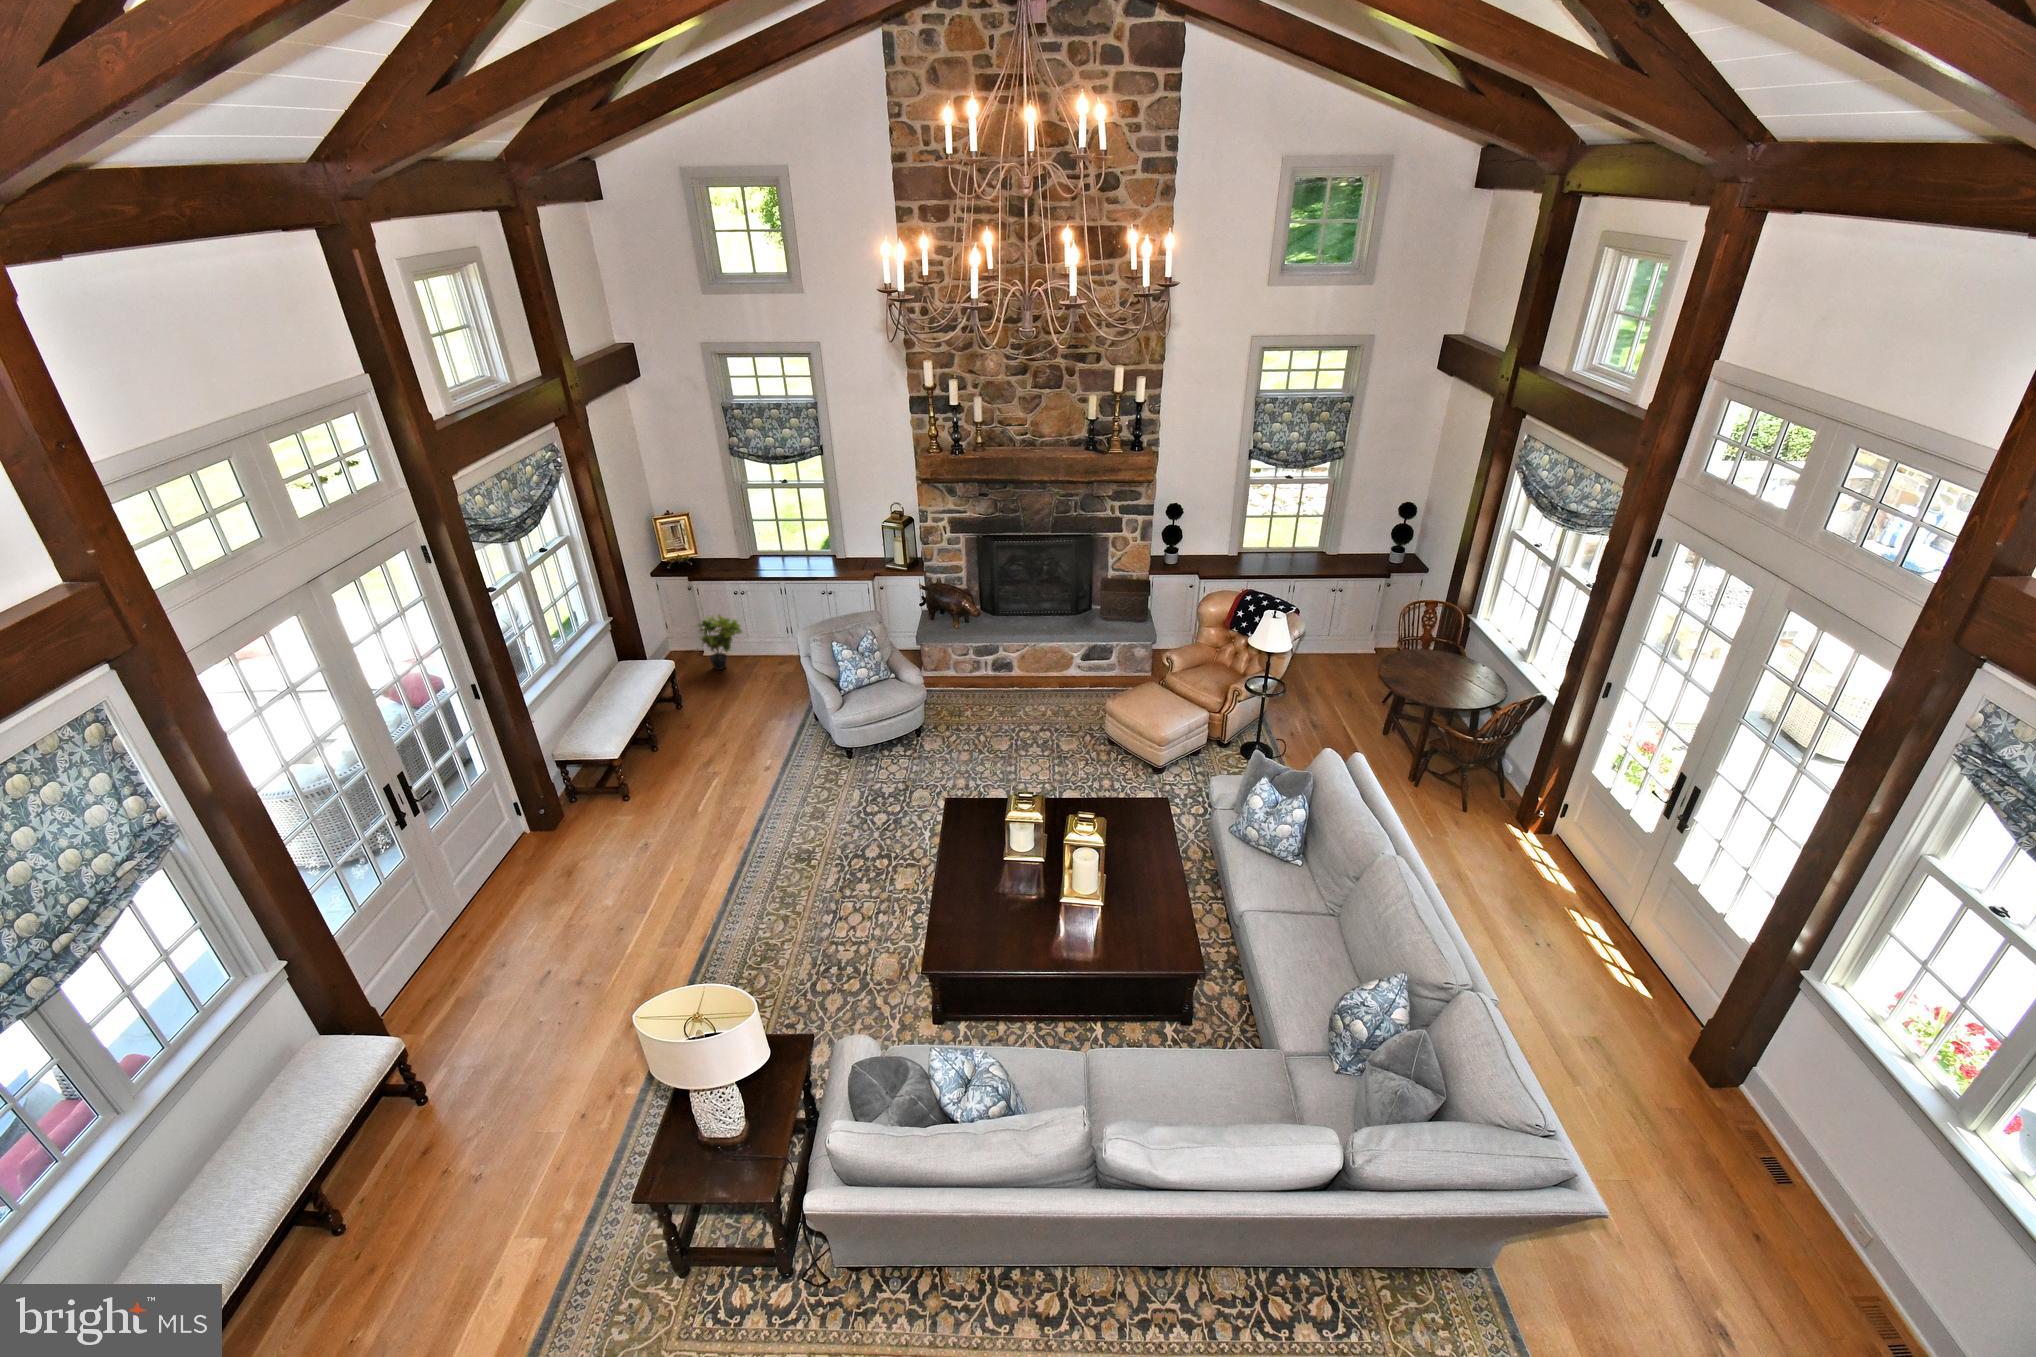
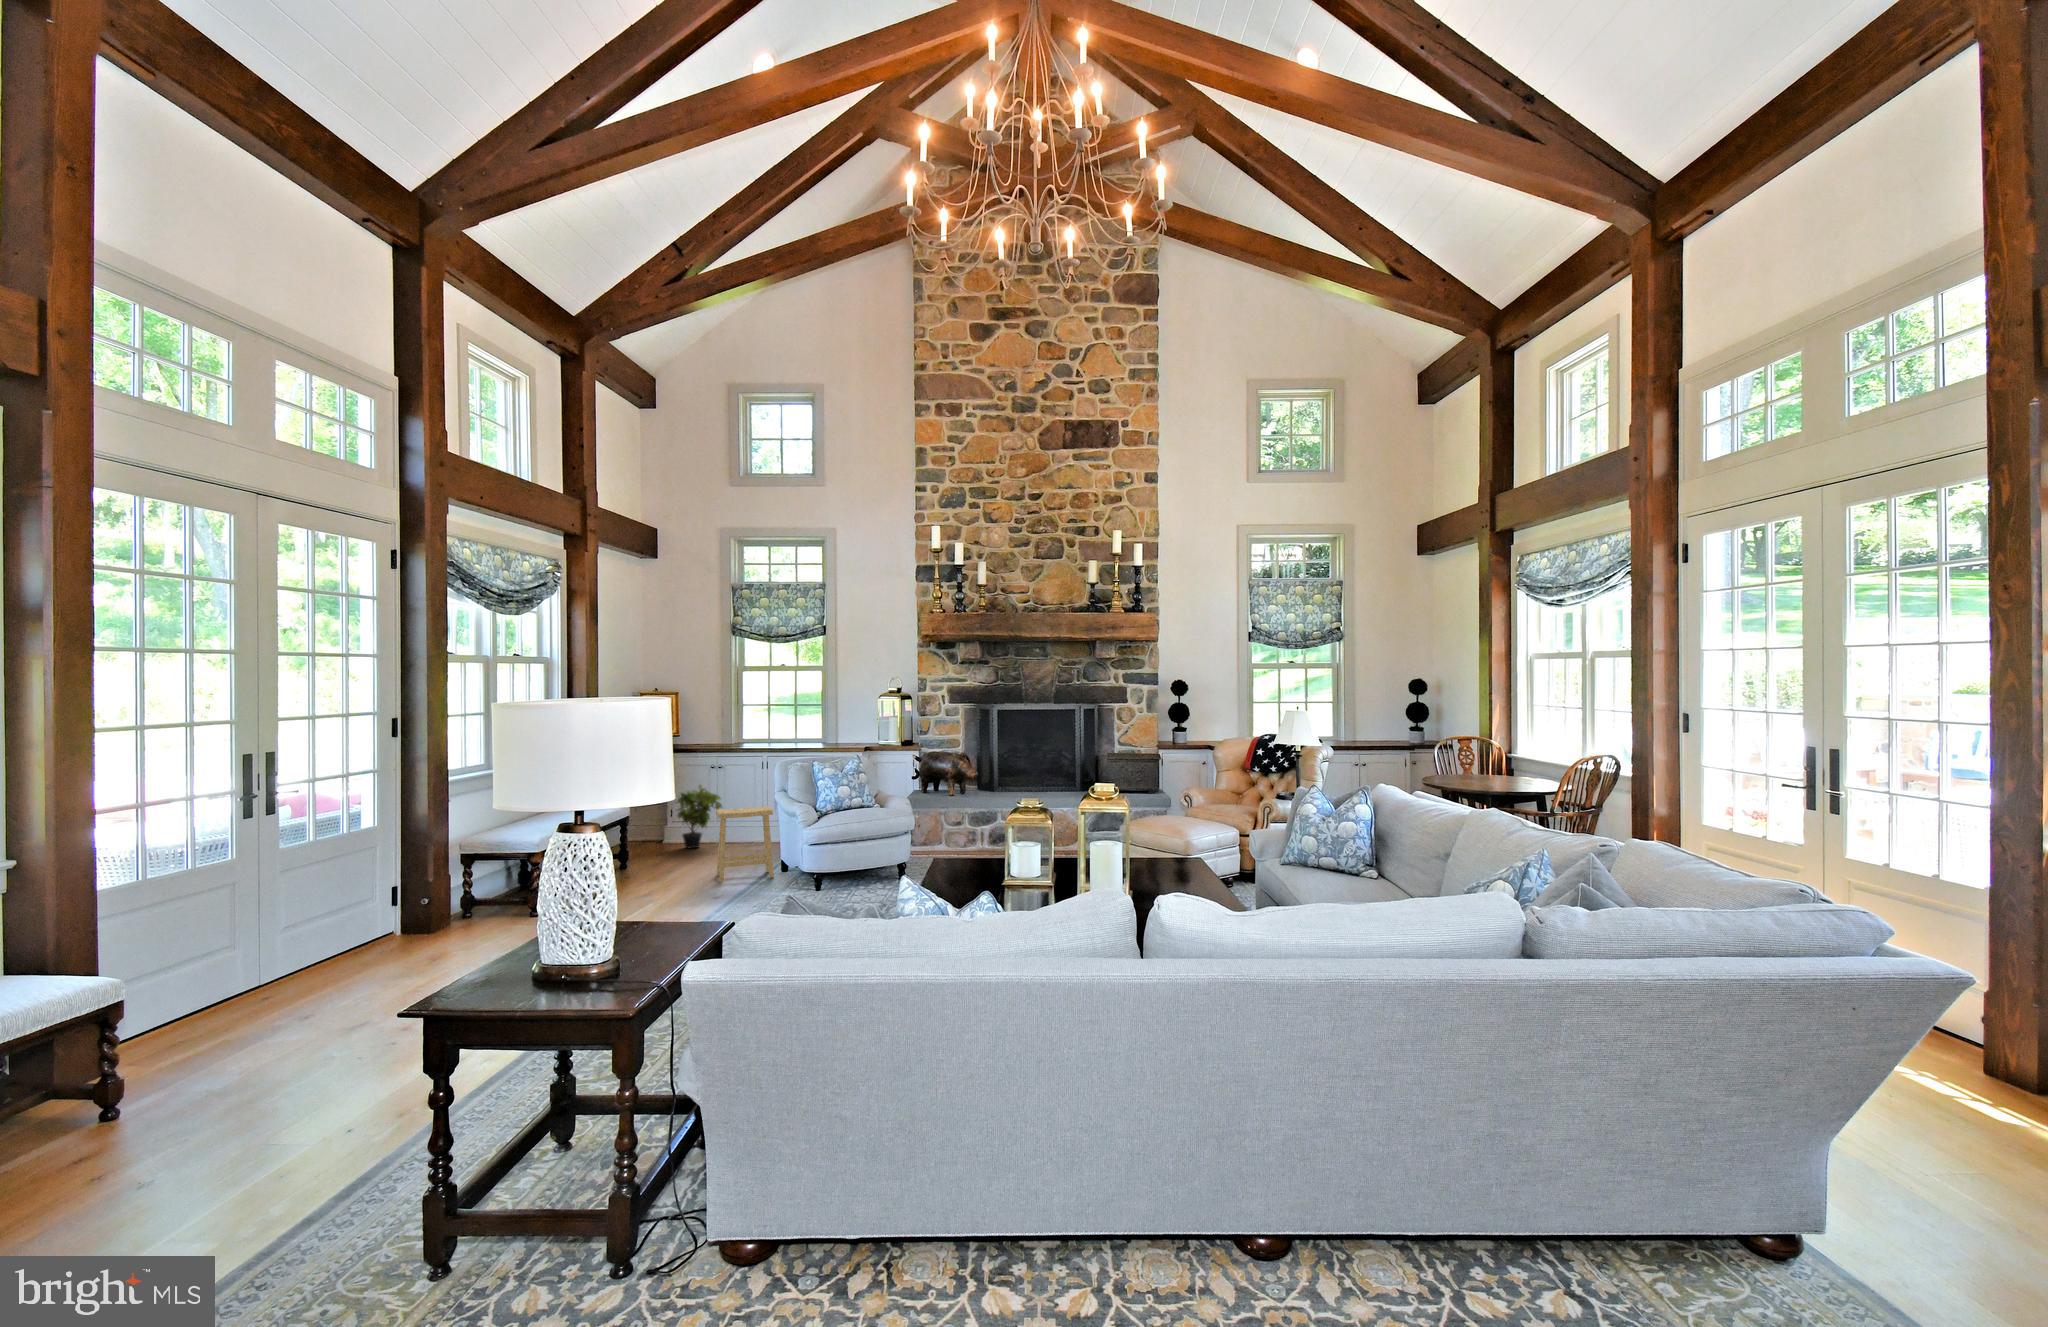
footstool: none [743,666,802,737] -> present [716,806,774,882]

